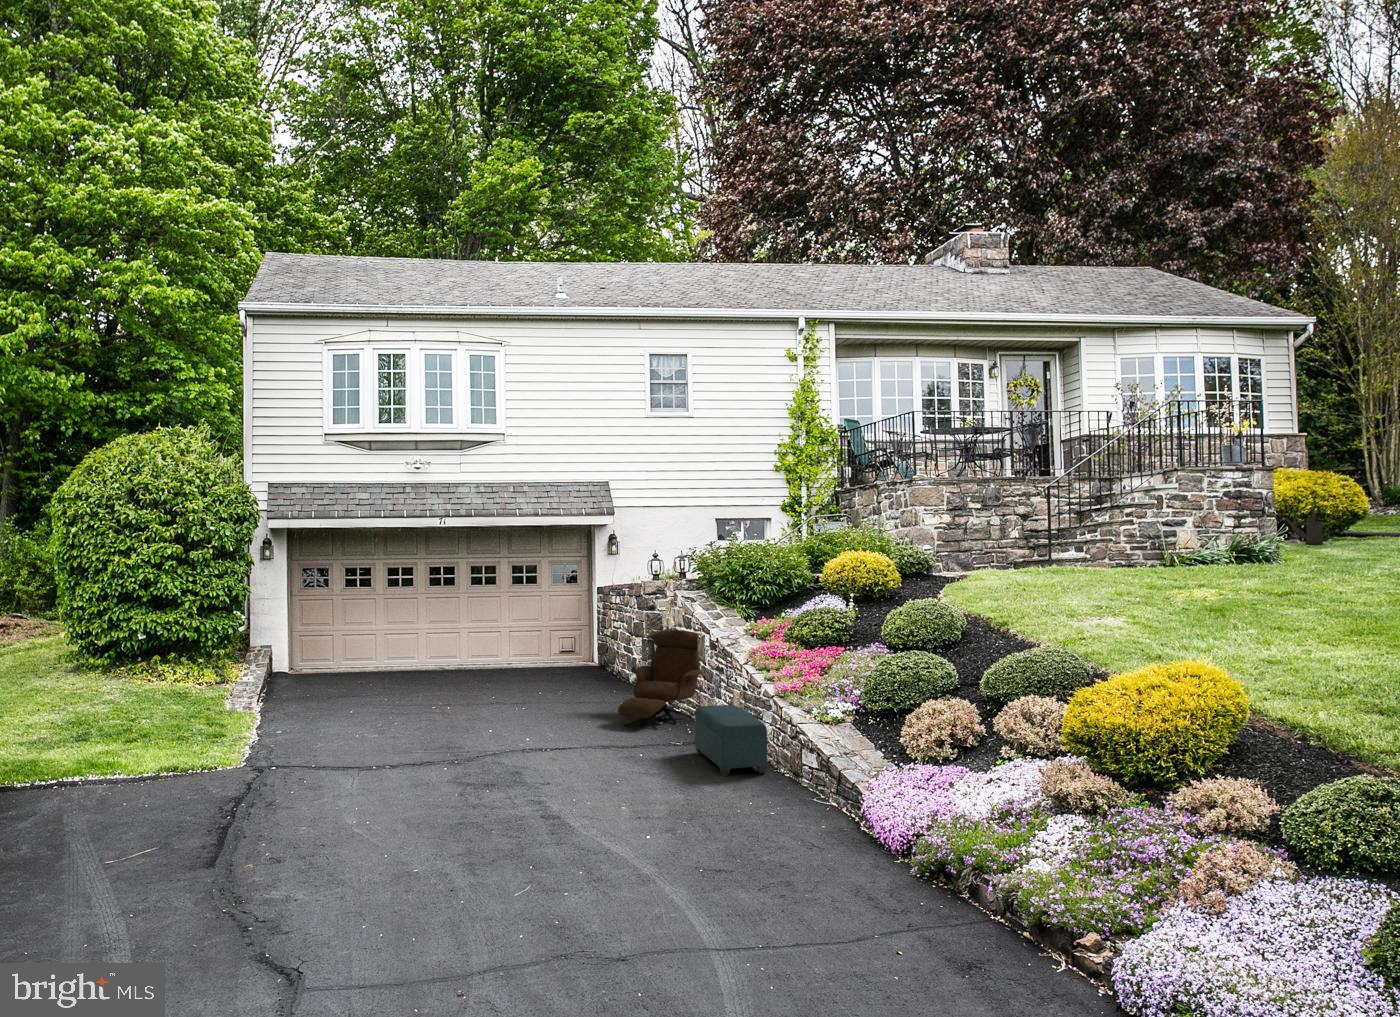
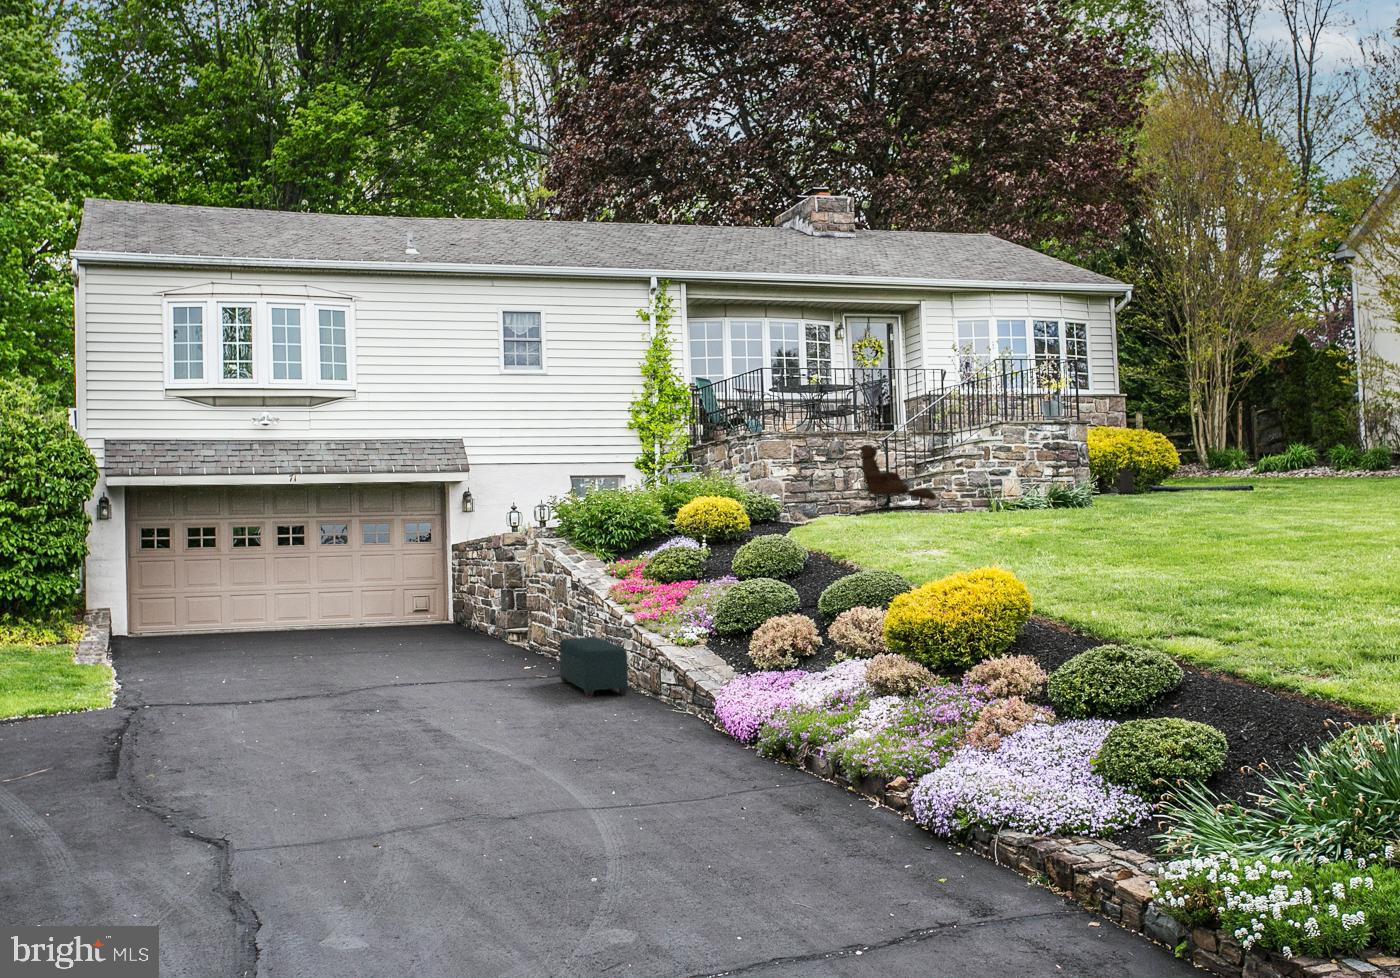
lounge chair: present [618,630,702,730] -> present [861,445,936,510]

